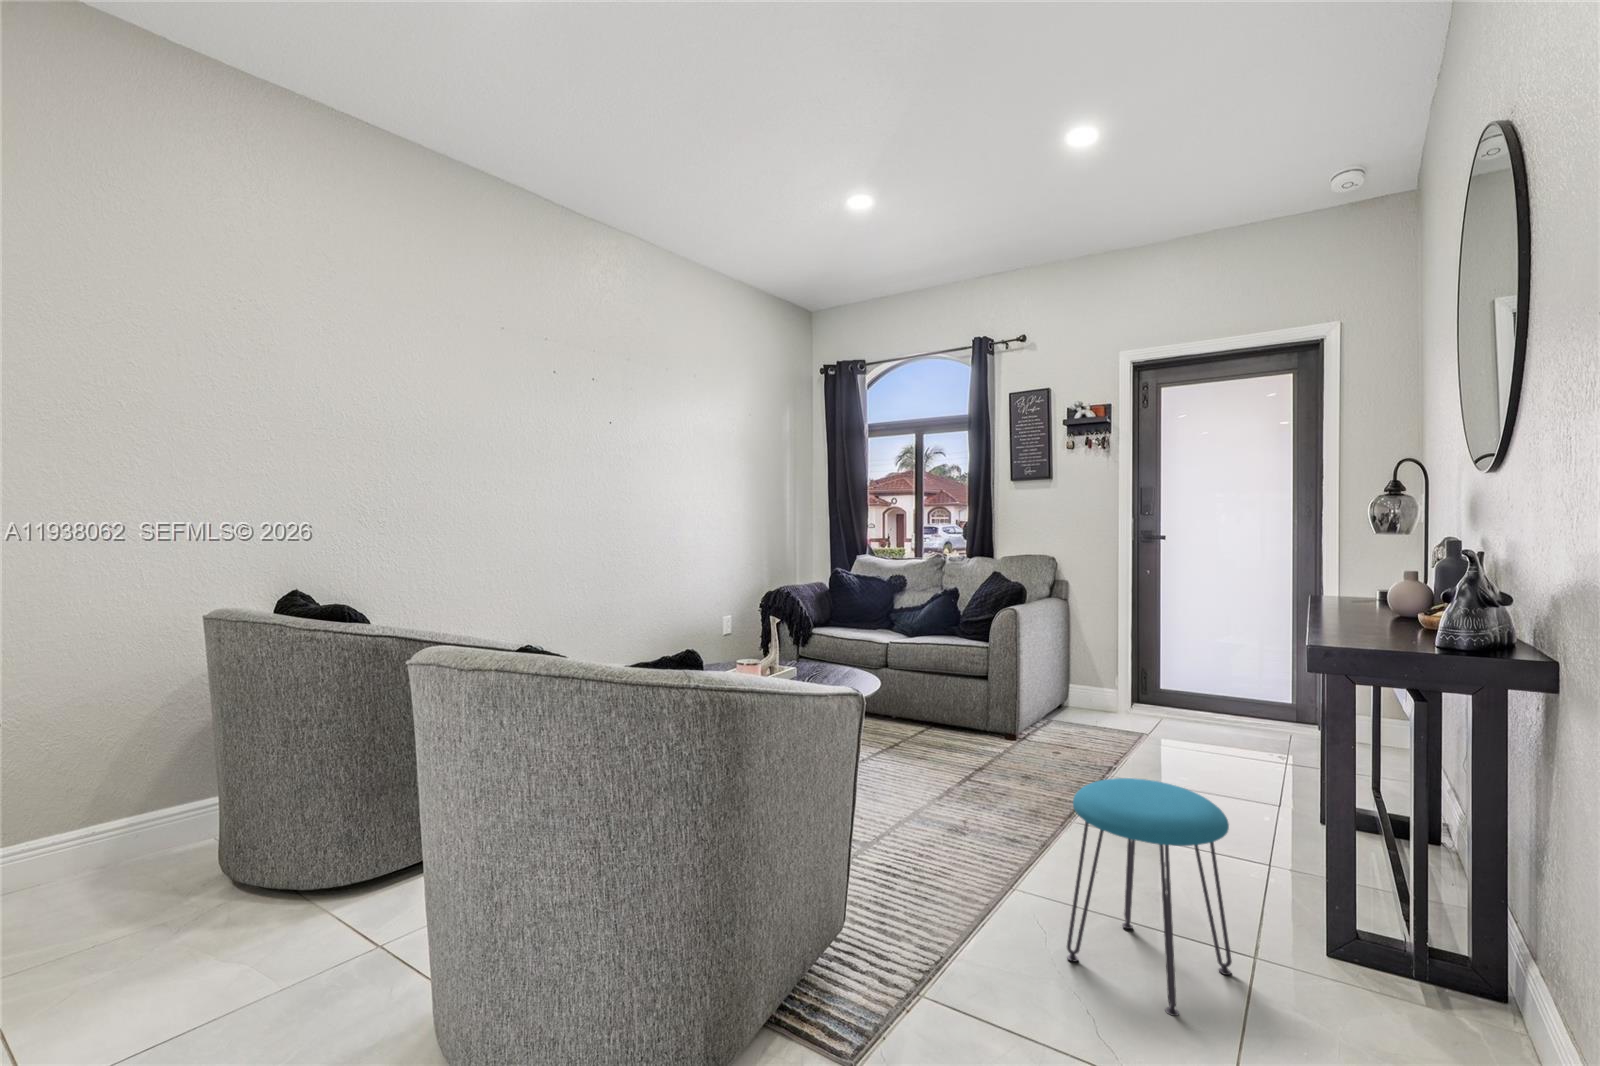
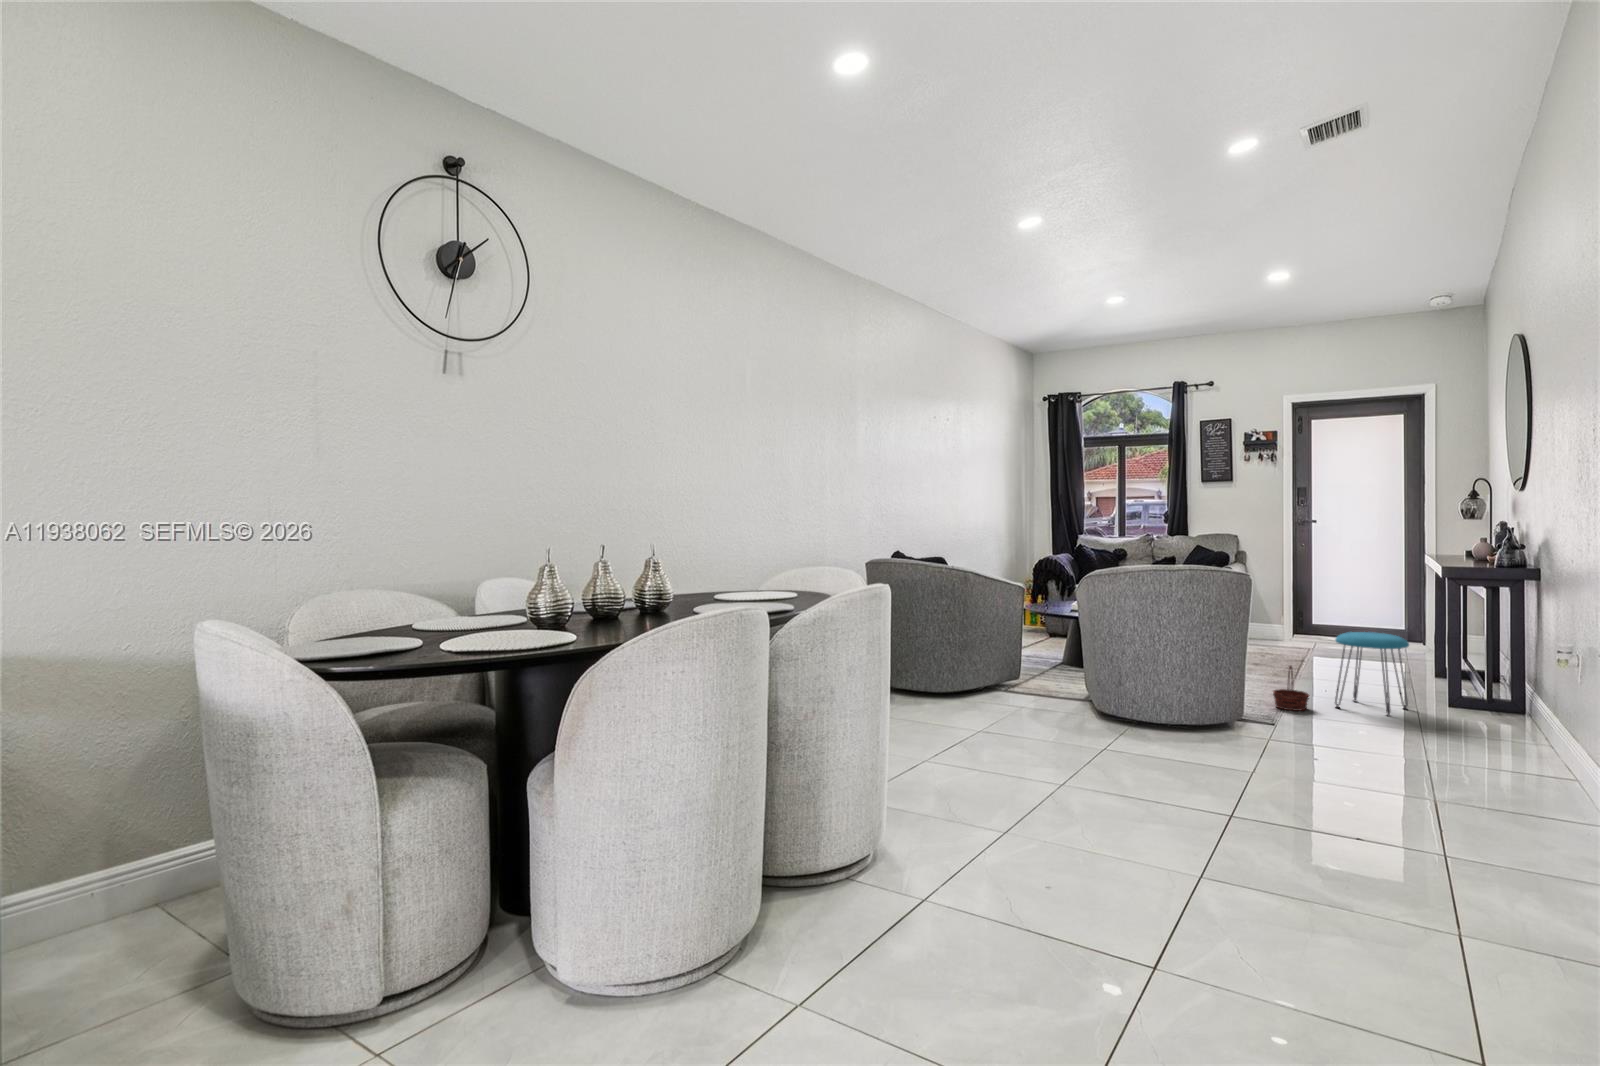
basket: none [931,857,1005,973] -> present [1273,666,1309,711]

